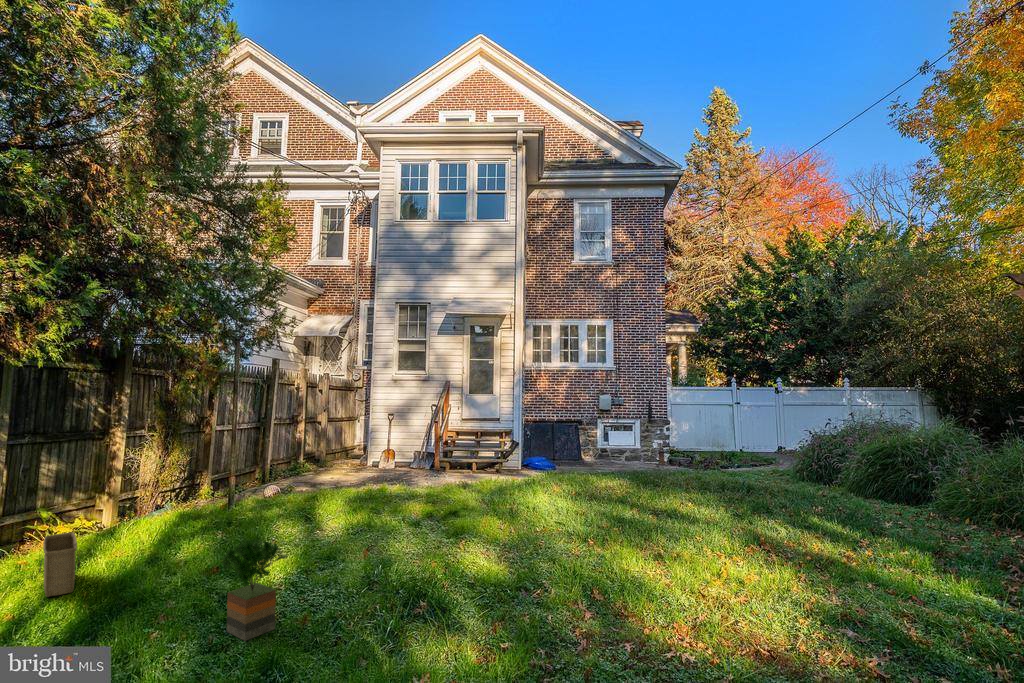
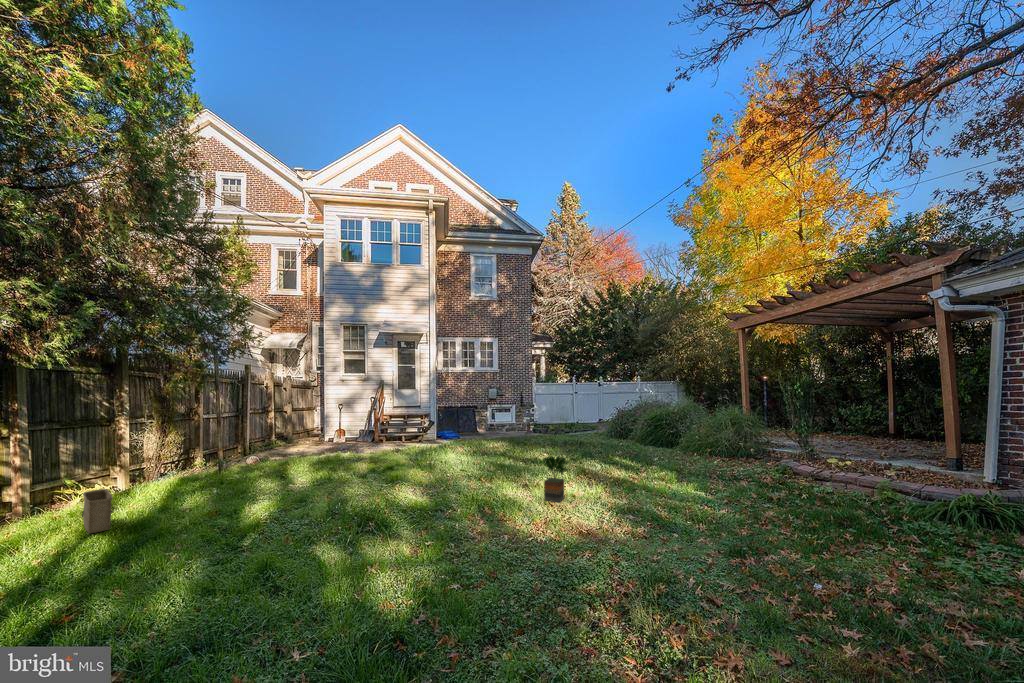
potted tree: present [222,539,288,641] -> present [543,456,569,502]

